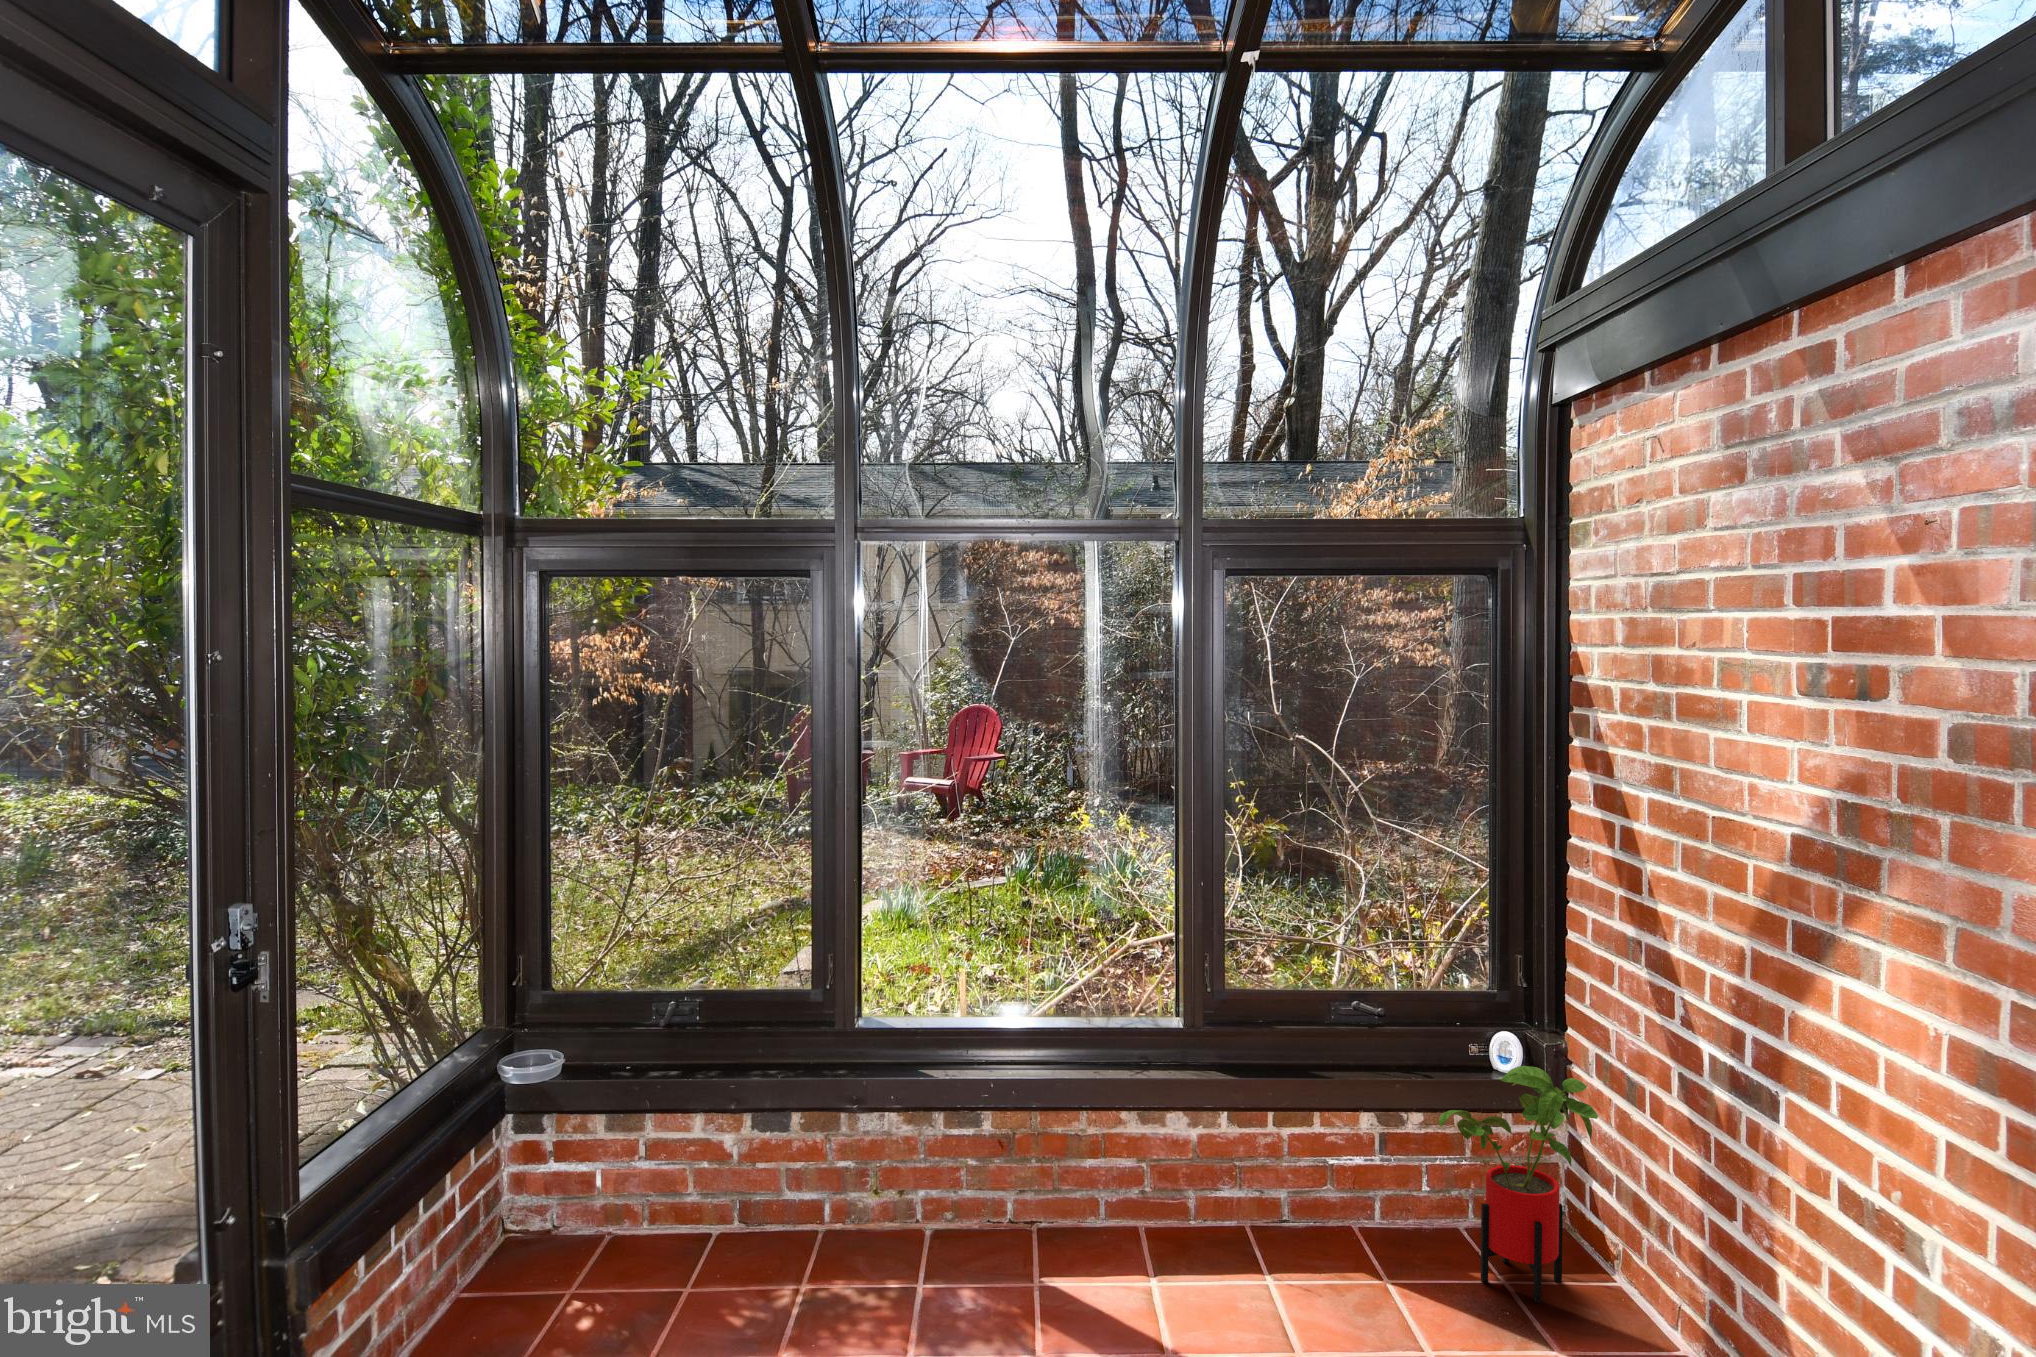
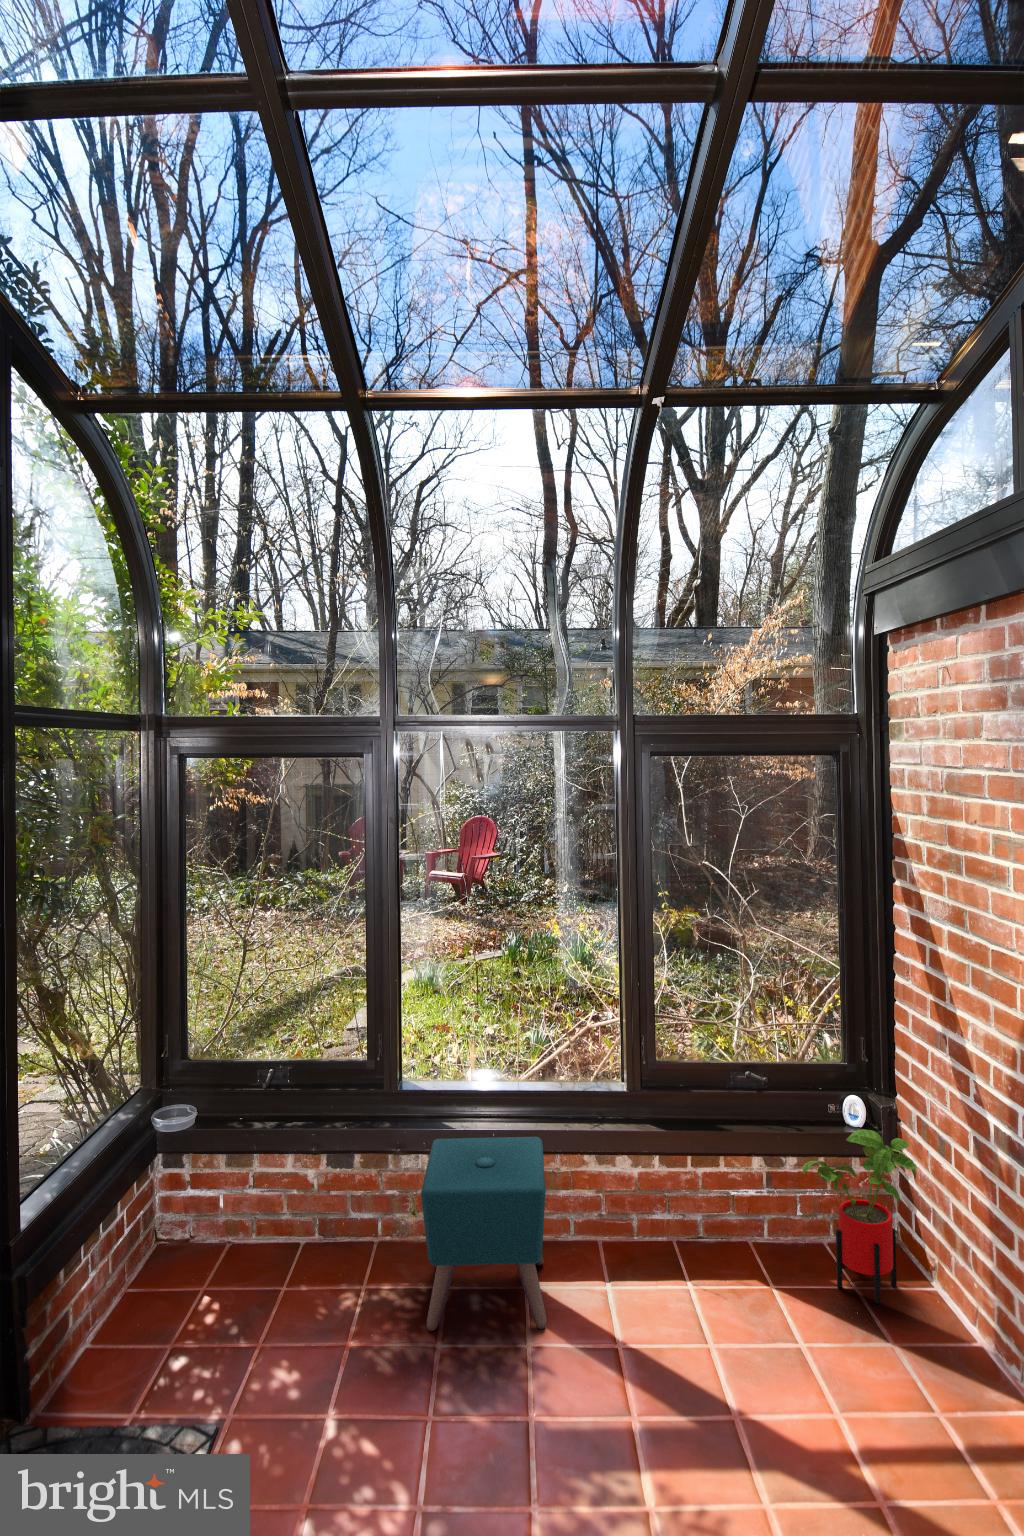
ottoman: none [921,1074,1091,1324] -> present [421,1137,547,1331]

